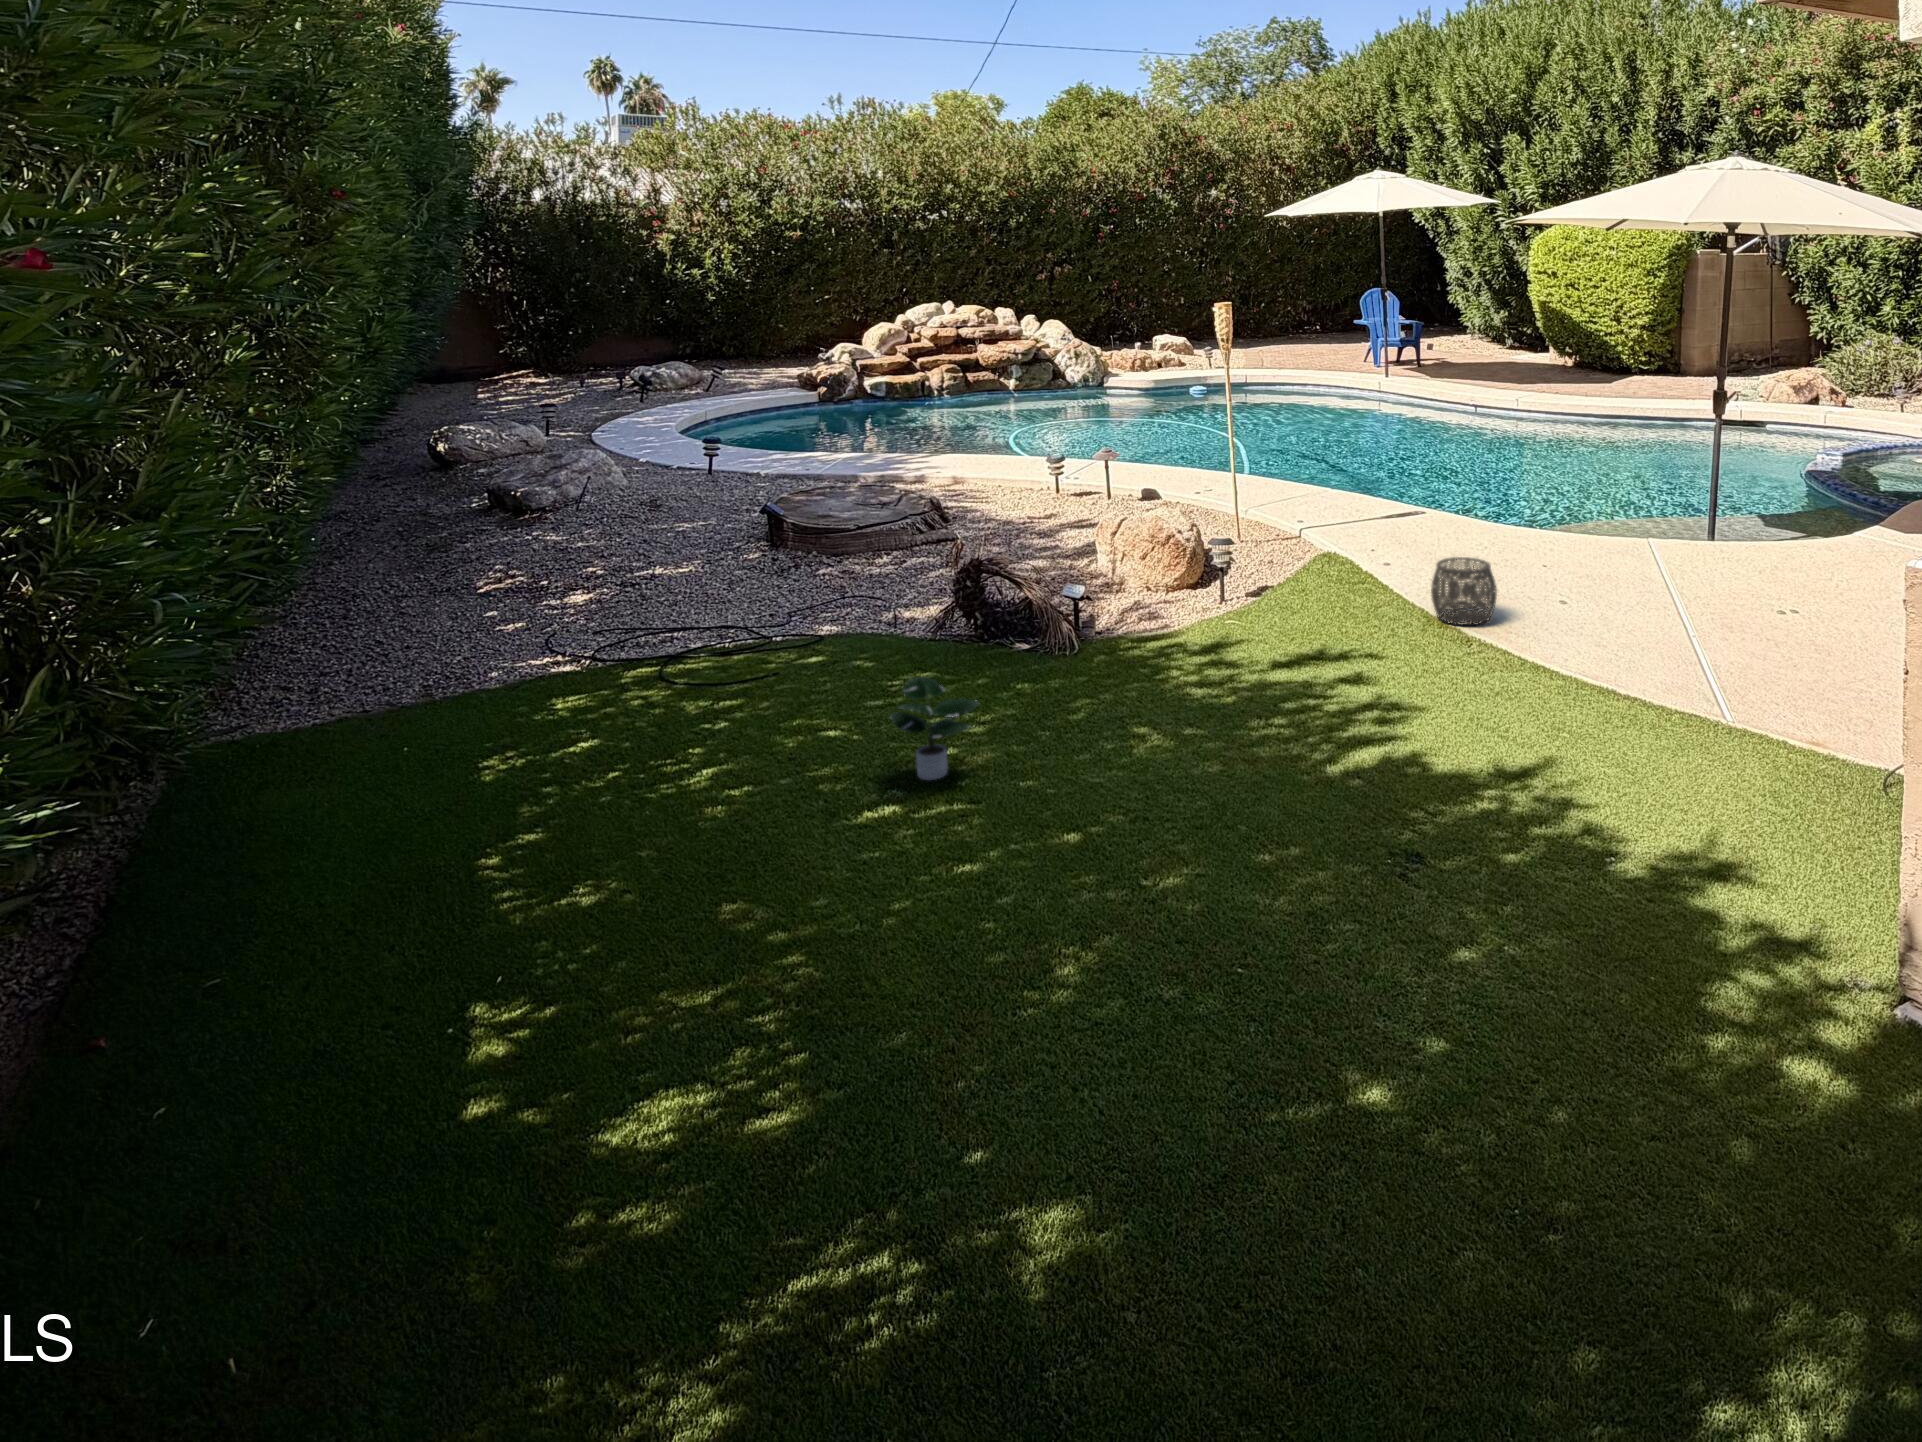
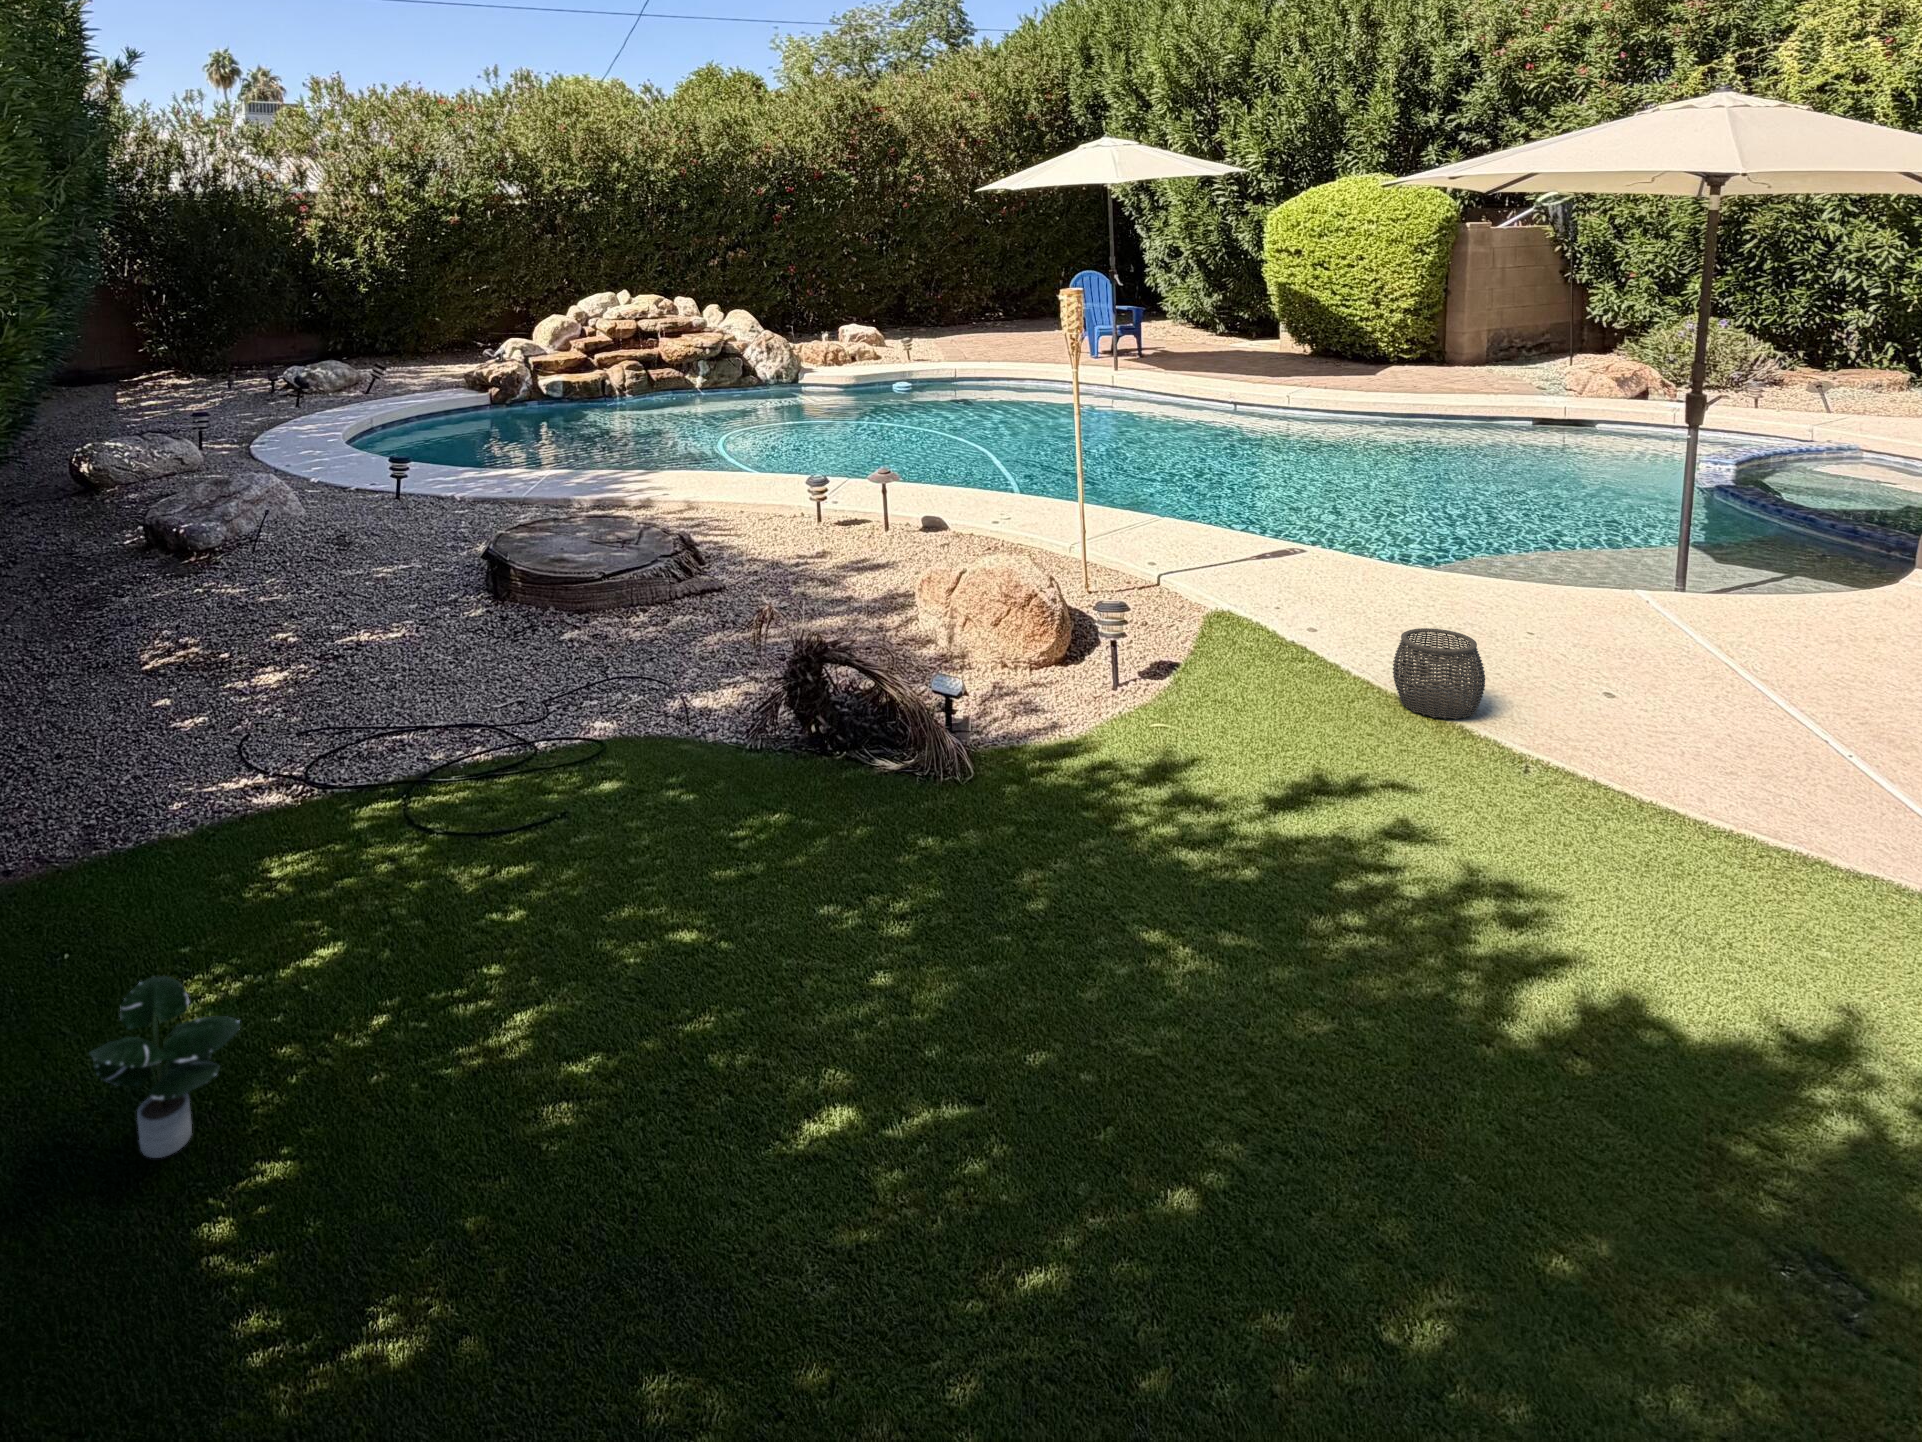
potted plant: present [890,677,978,780] -> present [89,976,240,1158]

